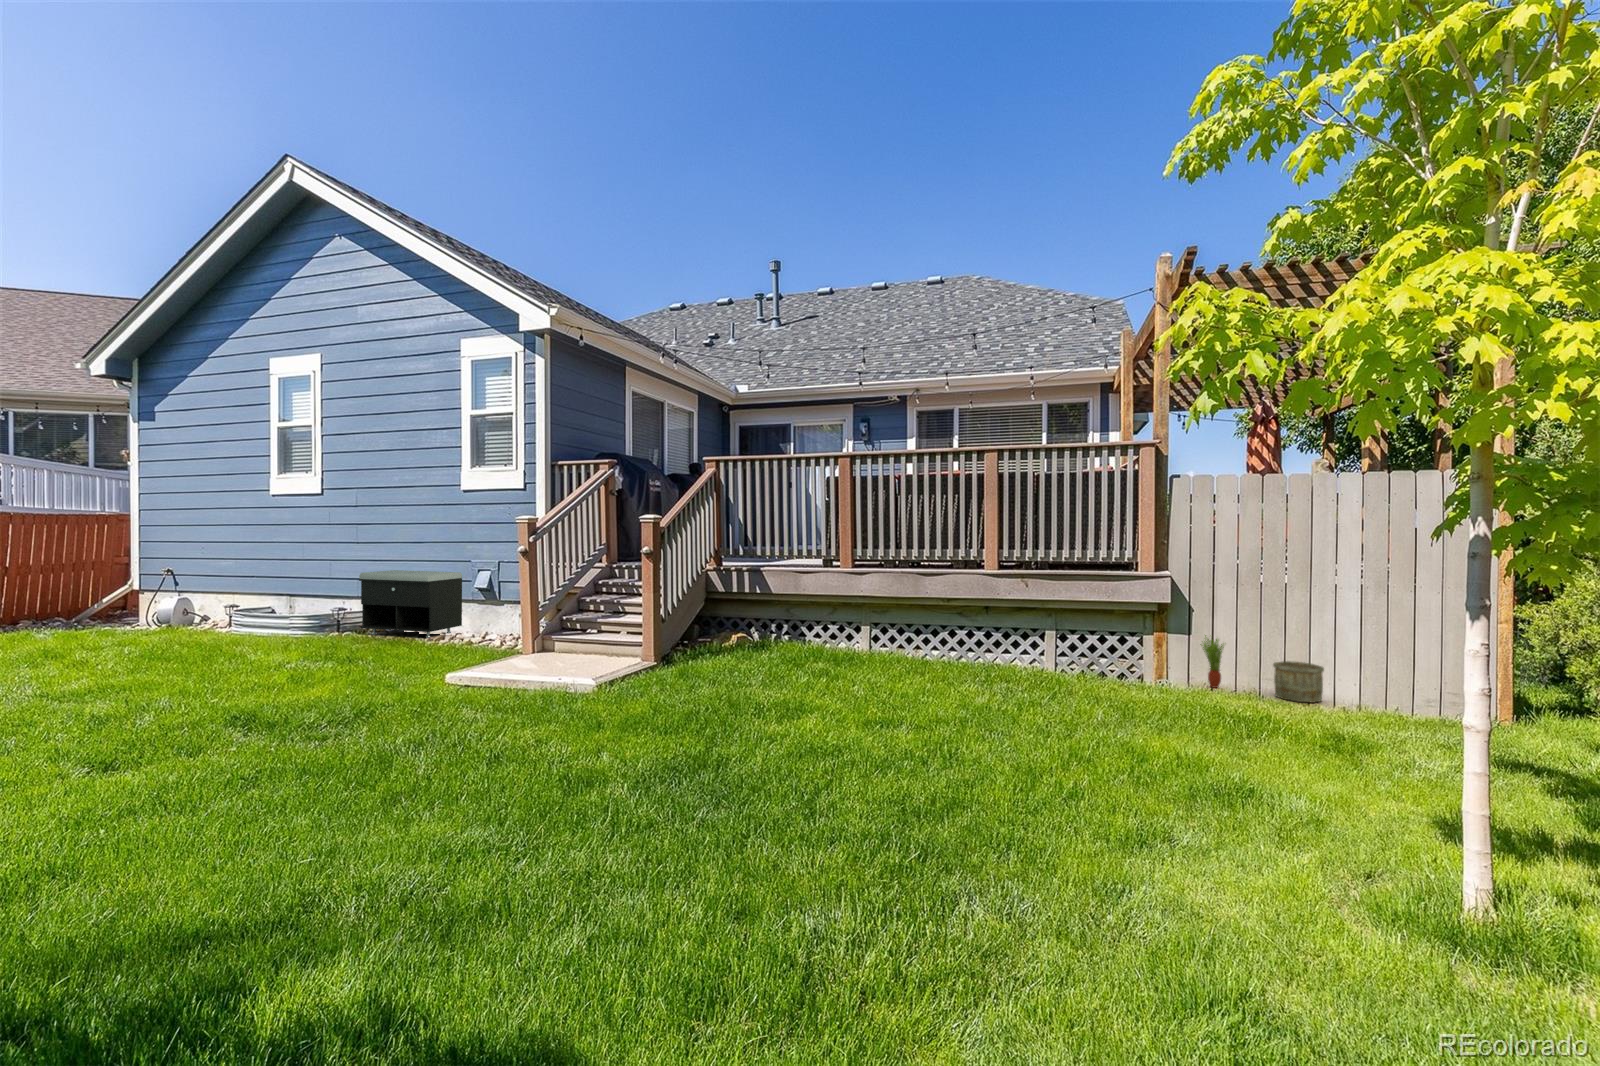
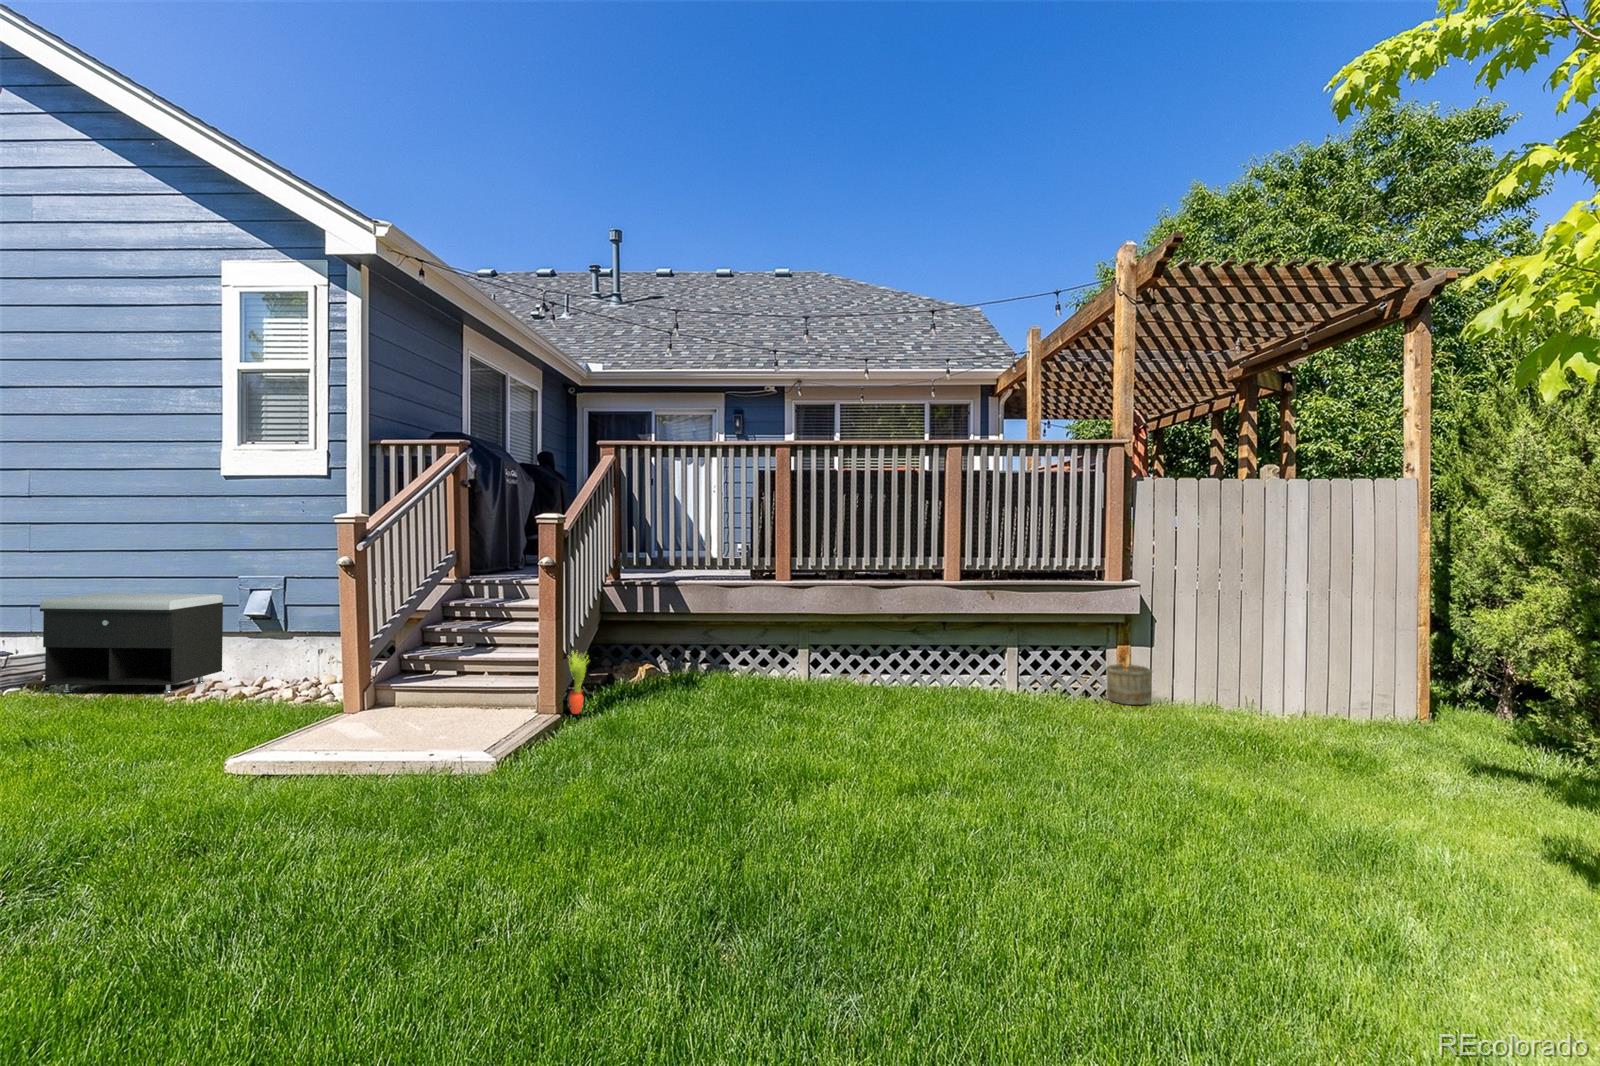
potted plant: present [1200,635,1224,688] -> present [569,651,588,714]
wooden bucket: present [1273,661,1324,703] -> present [1106,664,1153,705]

